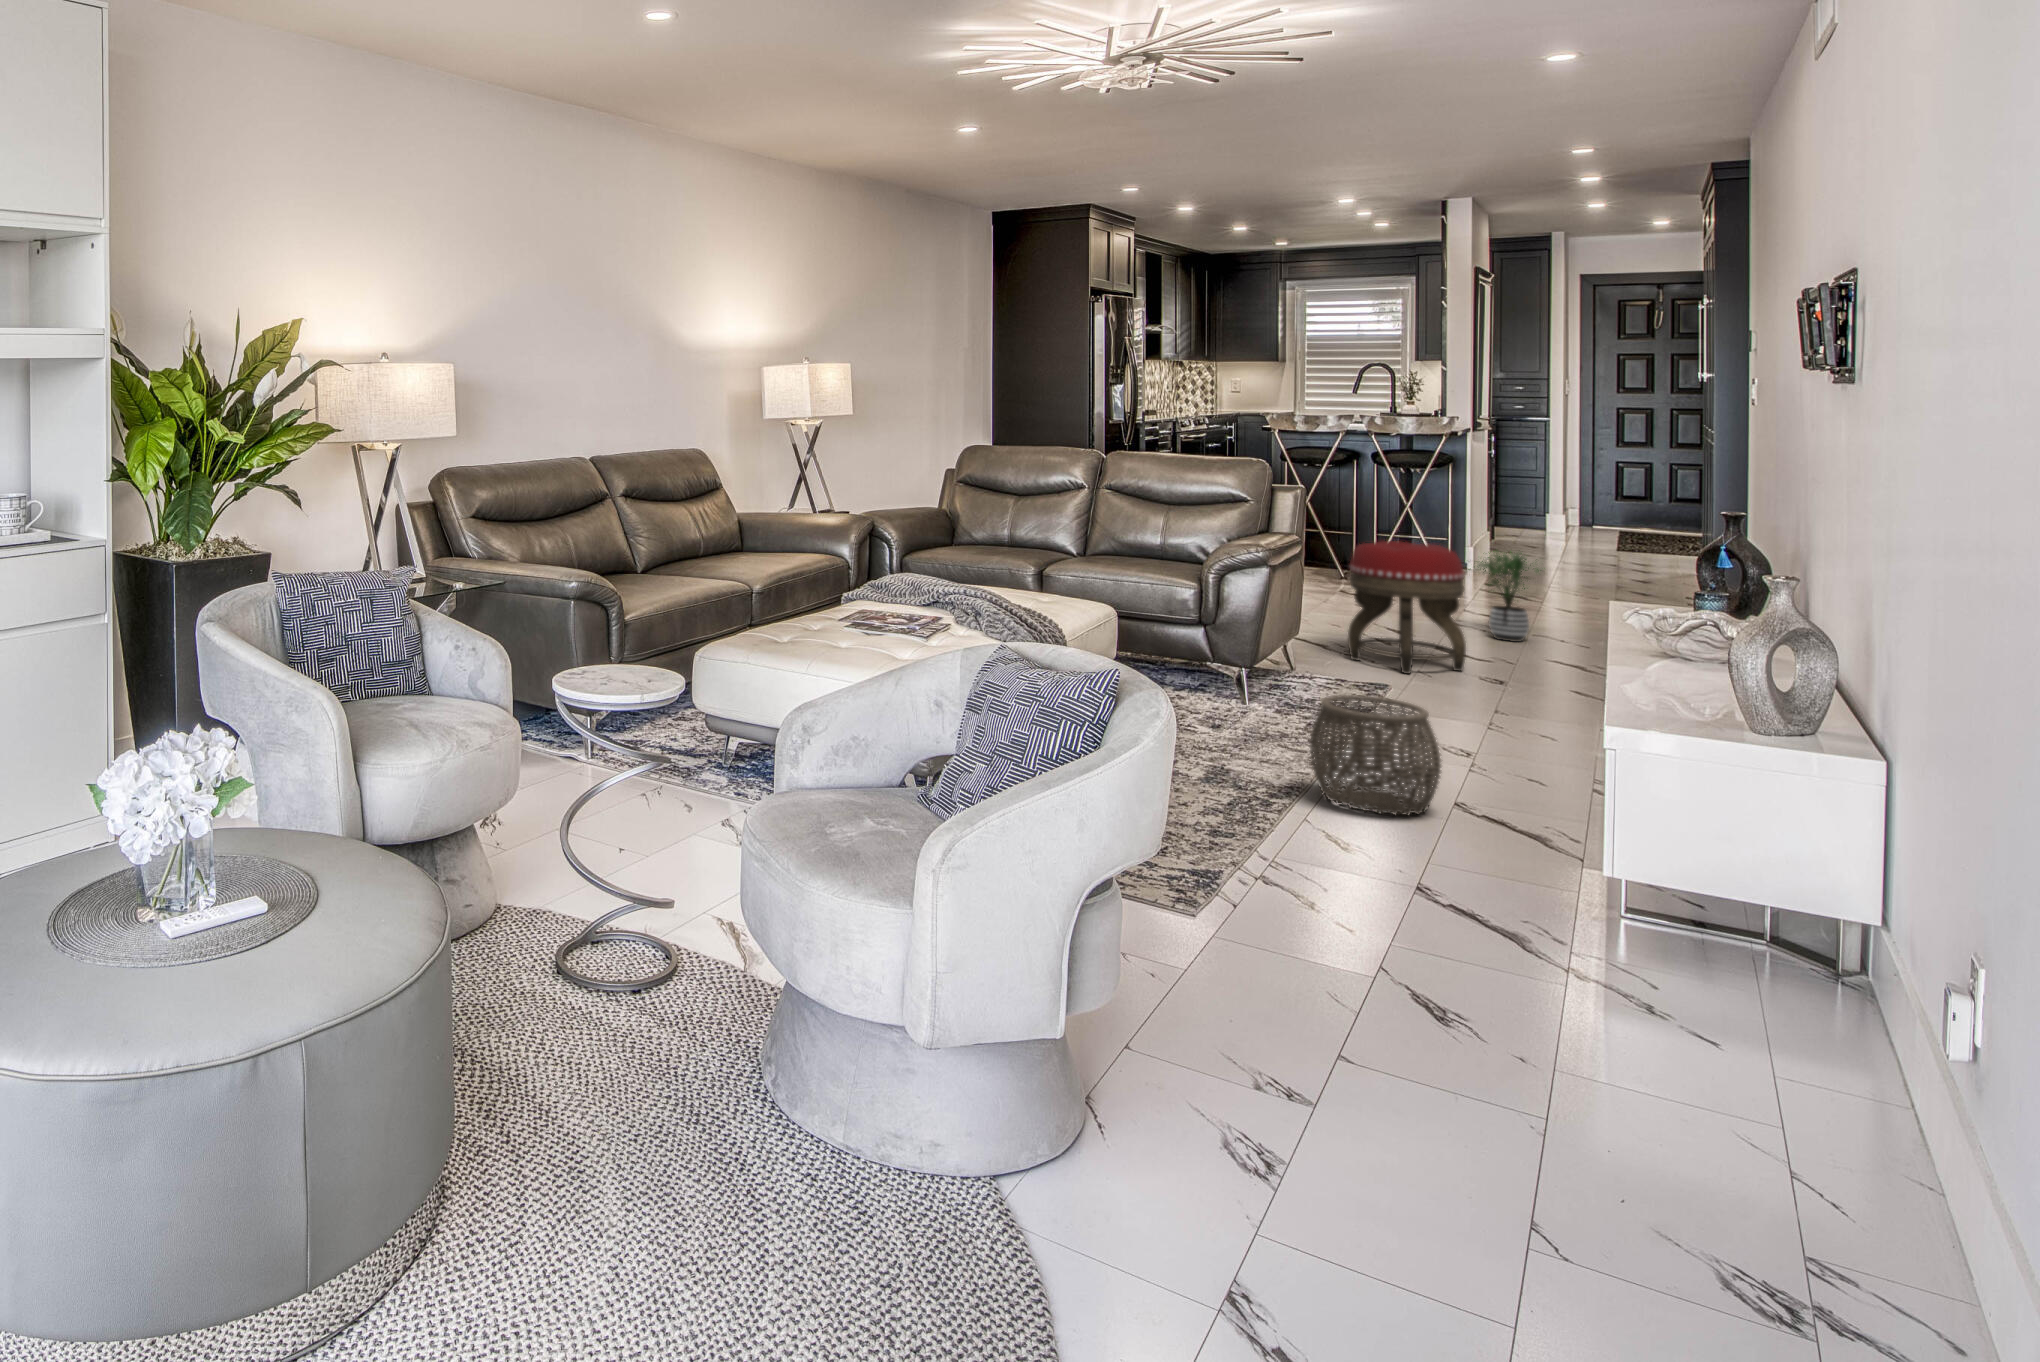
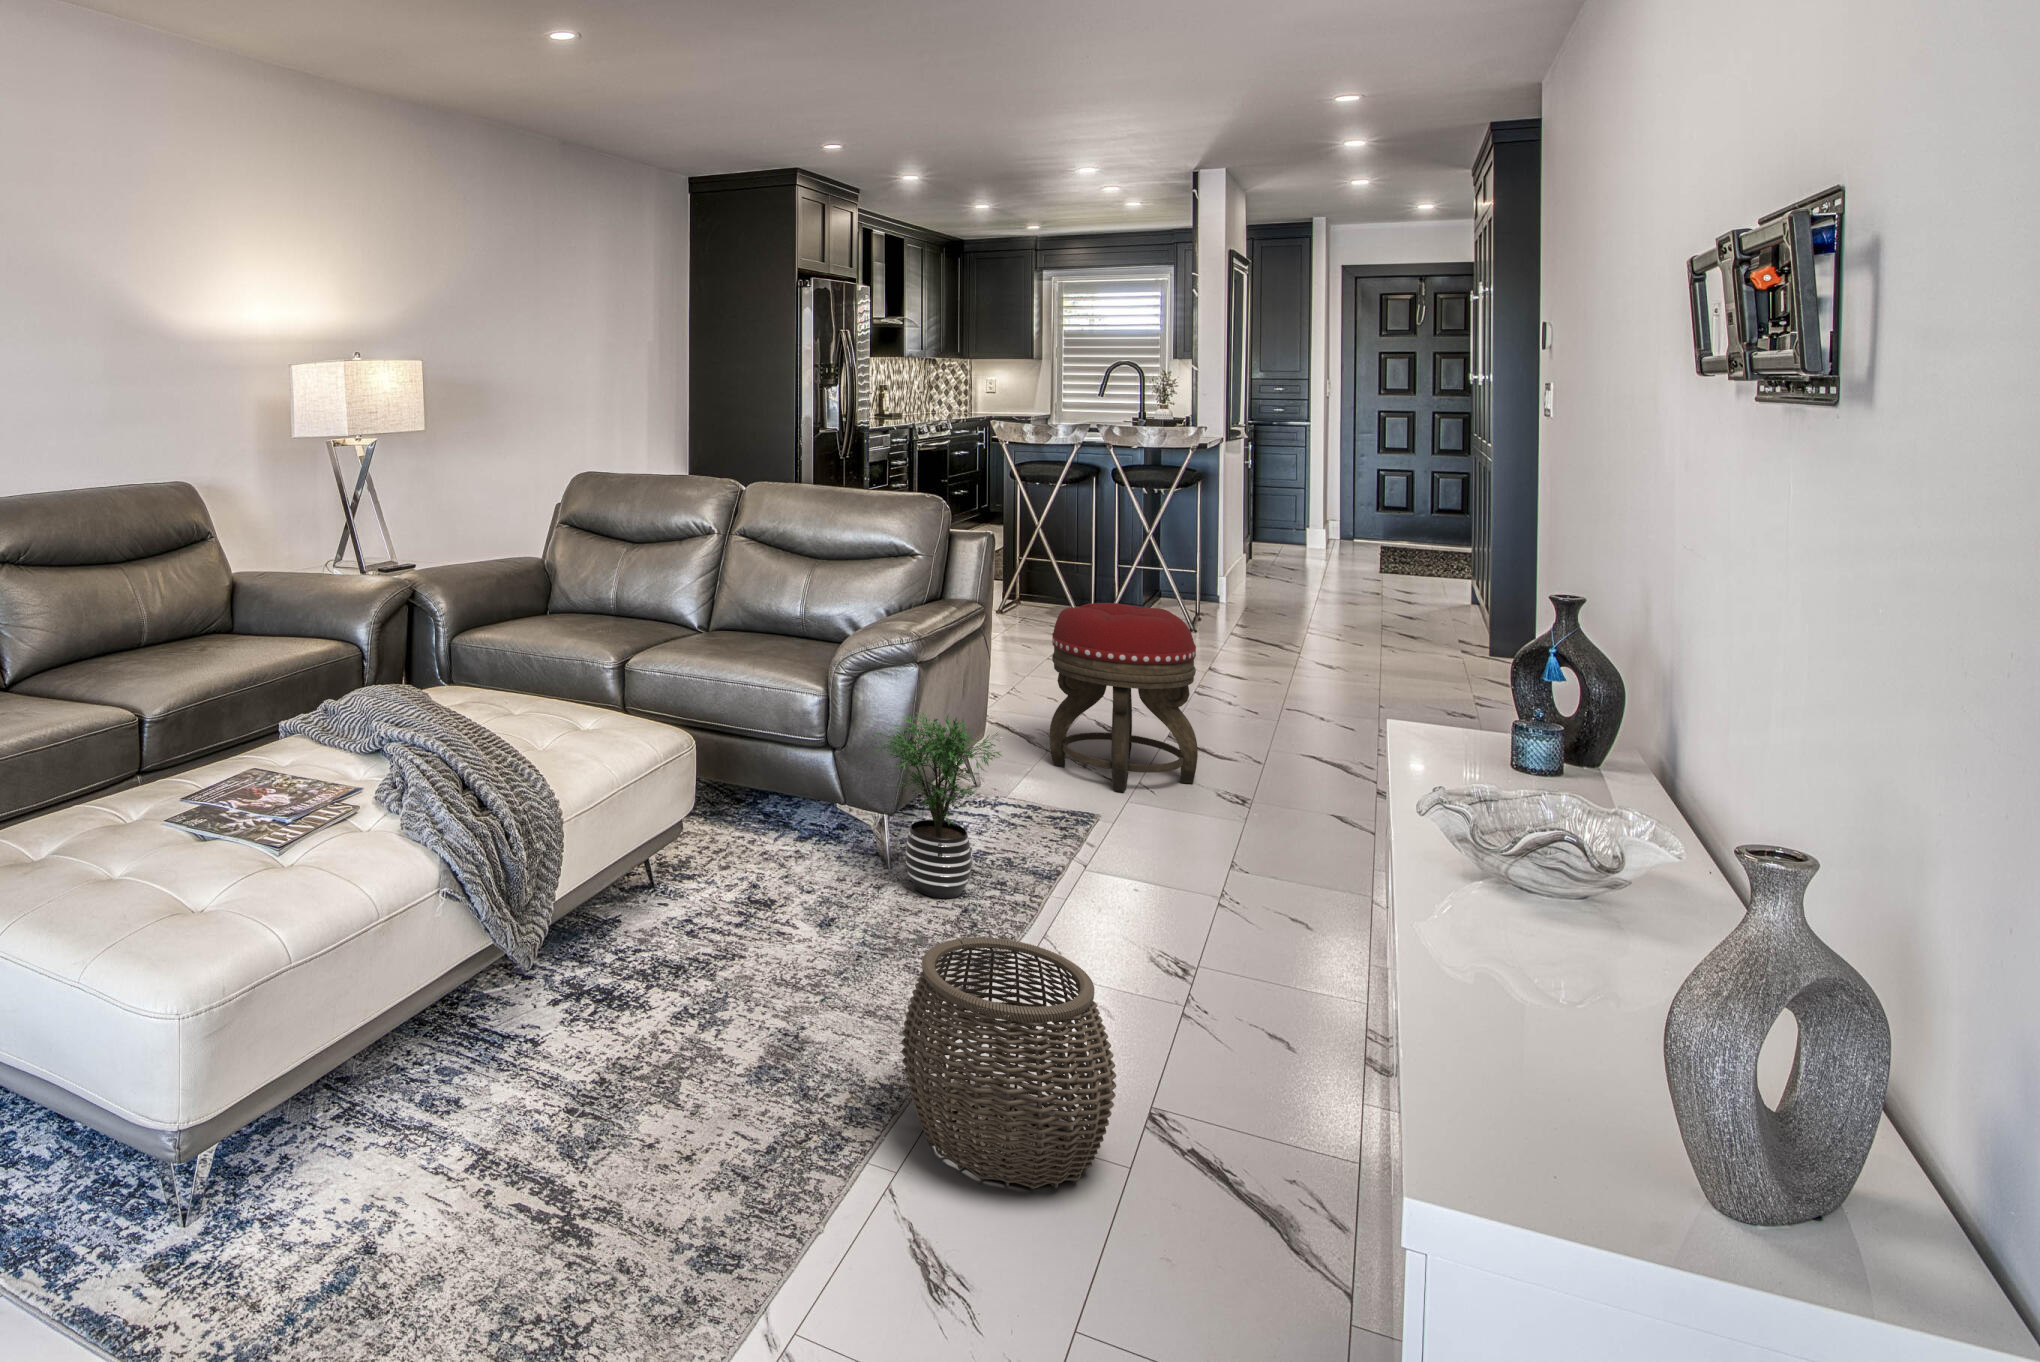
potted plant: present [1468,551,1543,642] -> present [874,713,1002,898]

